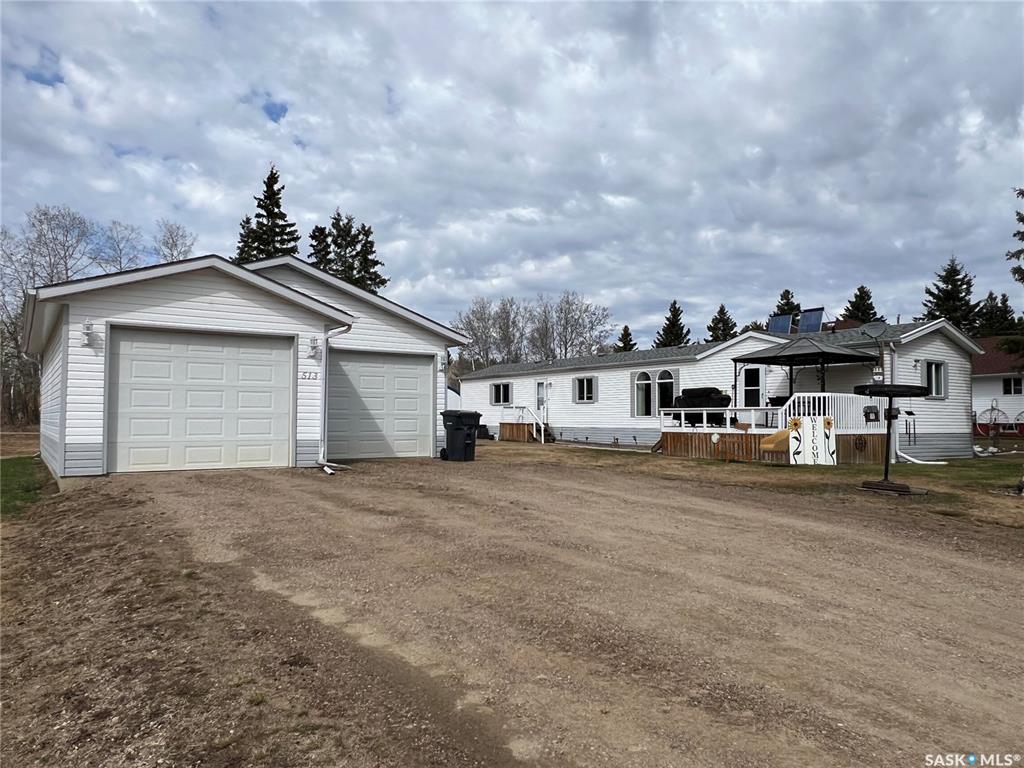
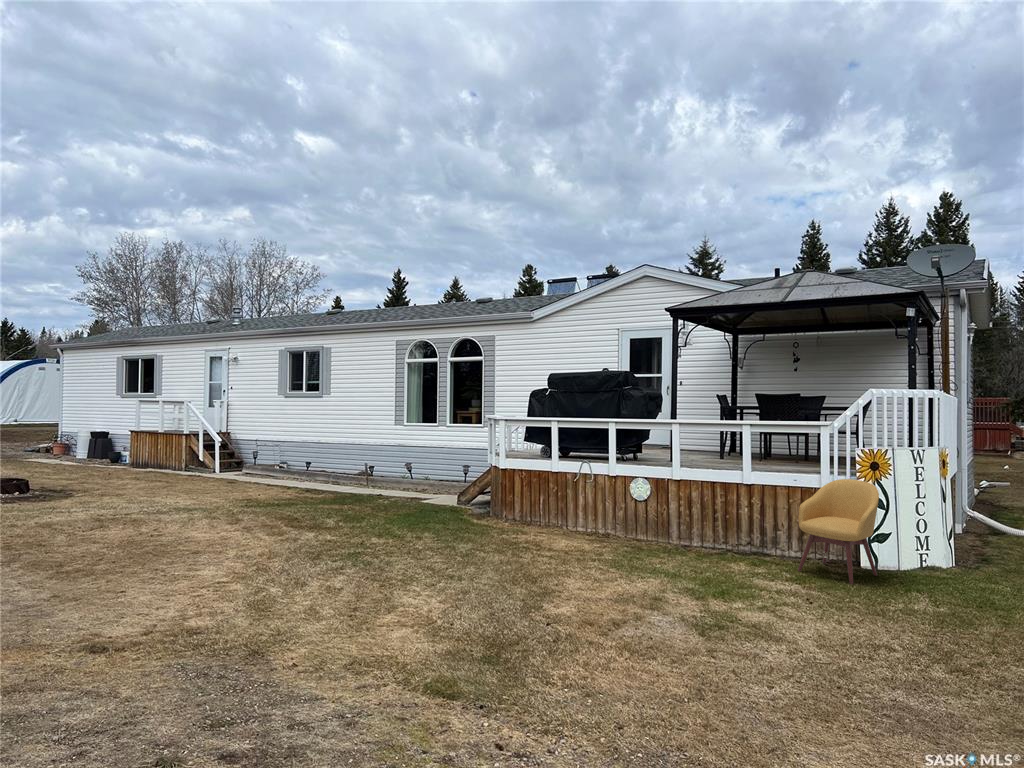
bench: present [715,422,751,463] -> none [648,454,758,567]

